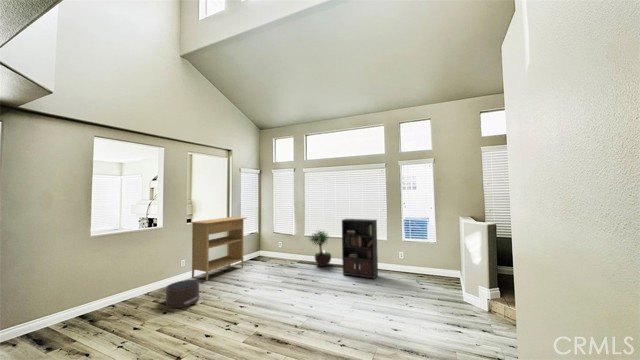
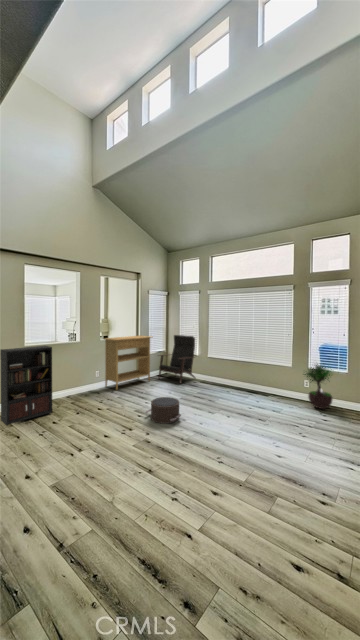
lounge chair: none [250,215,293,267] -> present [159,335,195,384]
bookcase: present [342,219,378,279] -> present [0,346,52,426]
potted tree: present [311,231,331,266] -> present [304,364,332,409]
pouf: present [161,280,199,308] -> present [146,397,181,424]

